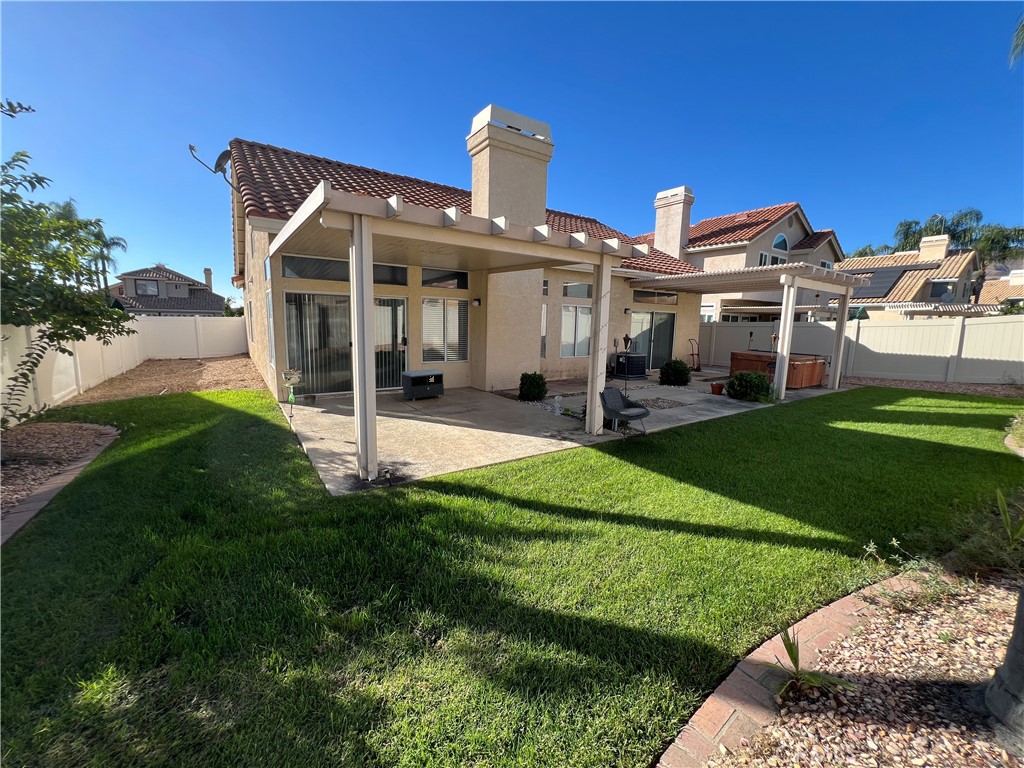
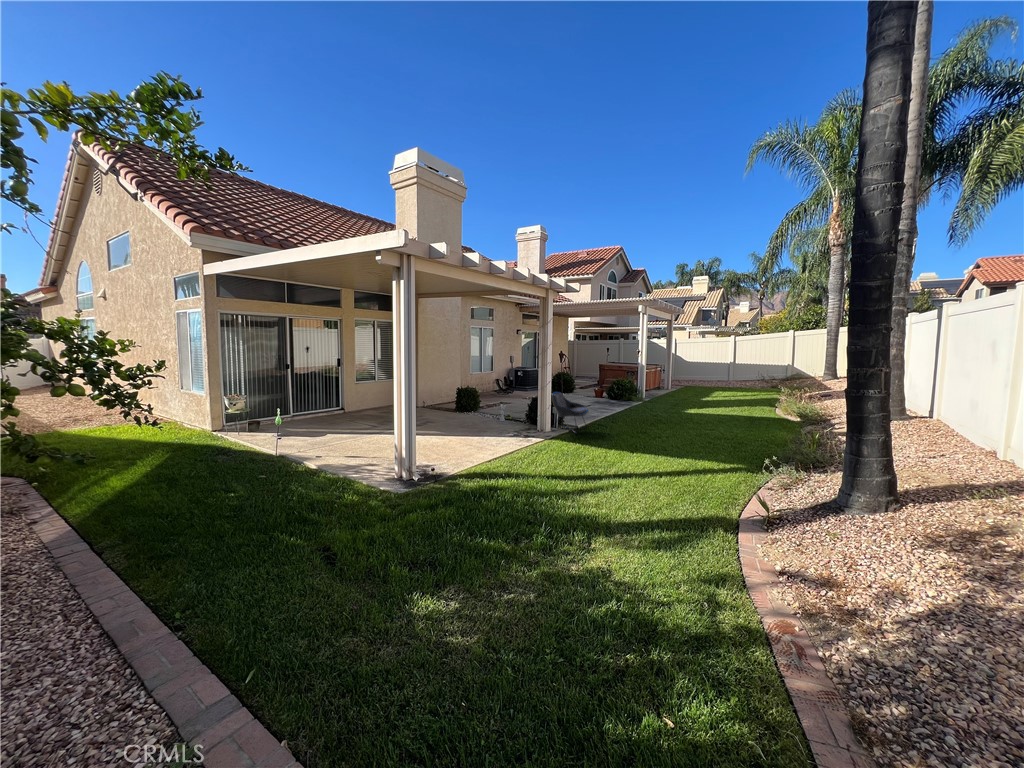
storage bench: present [402,369,444,401] -> none [340,389,382,420]

